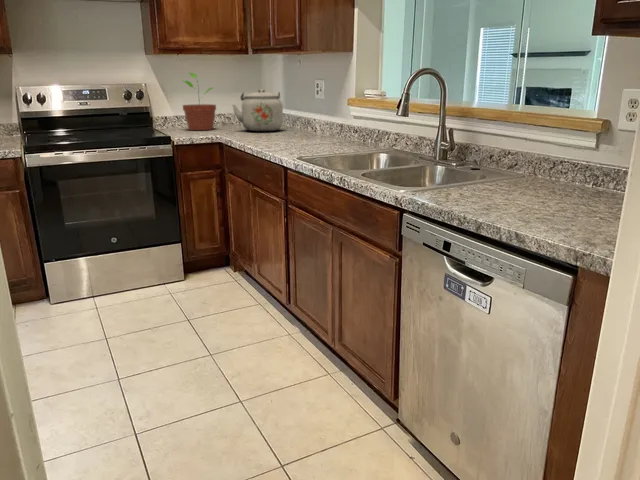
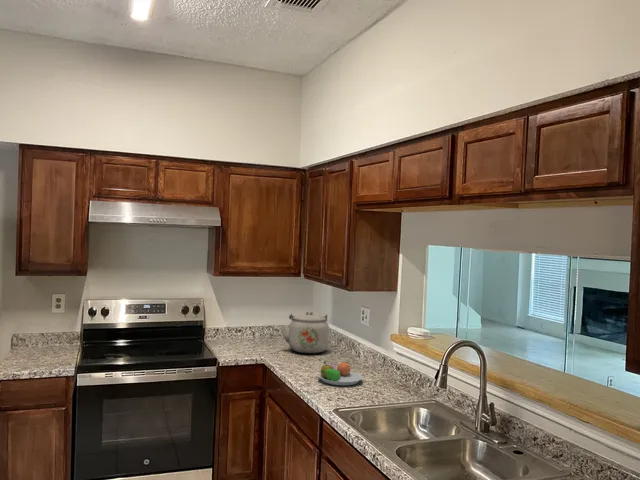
potted plant: present [183,73,216,130] -> none [233,290,265,347]
fruit bowl: none [277,125,322,145] -> present [318,361,363,385]

